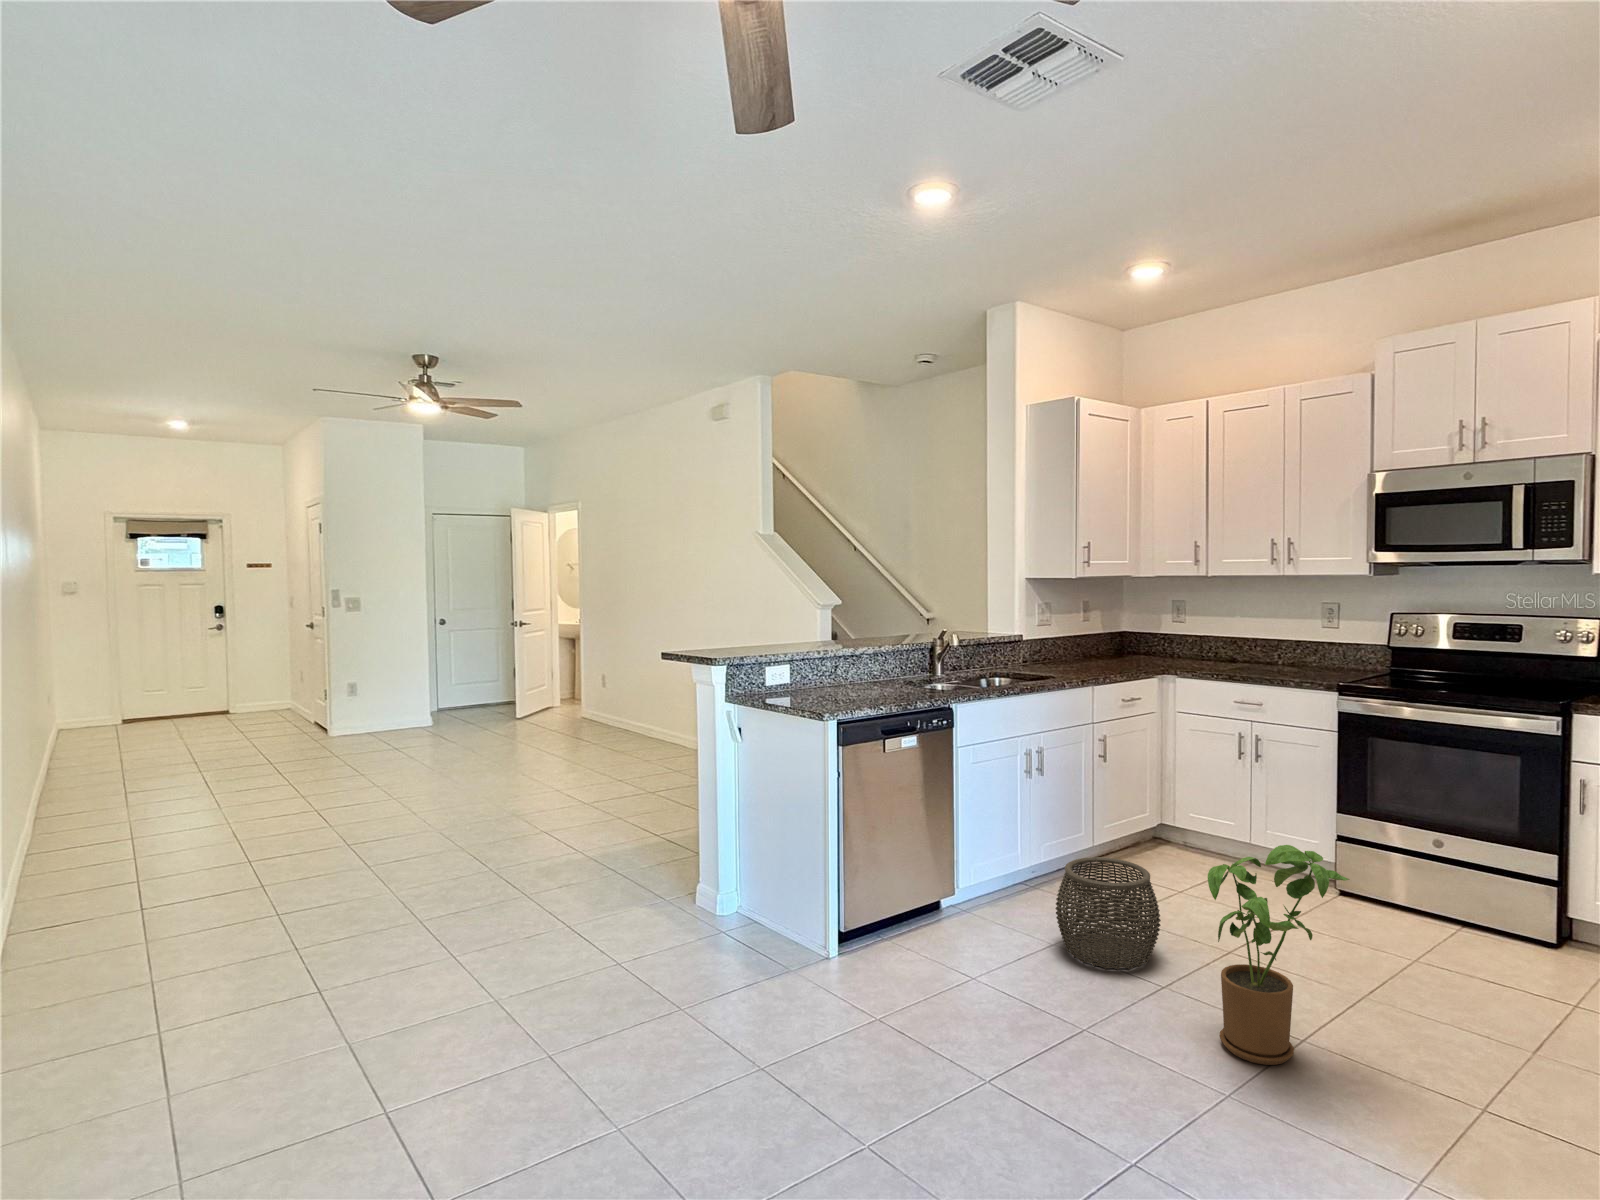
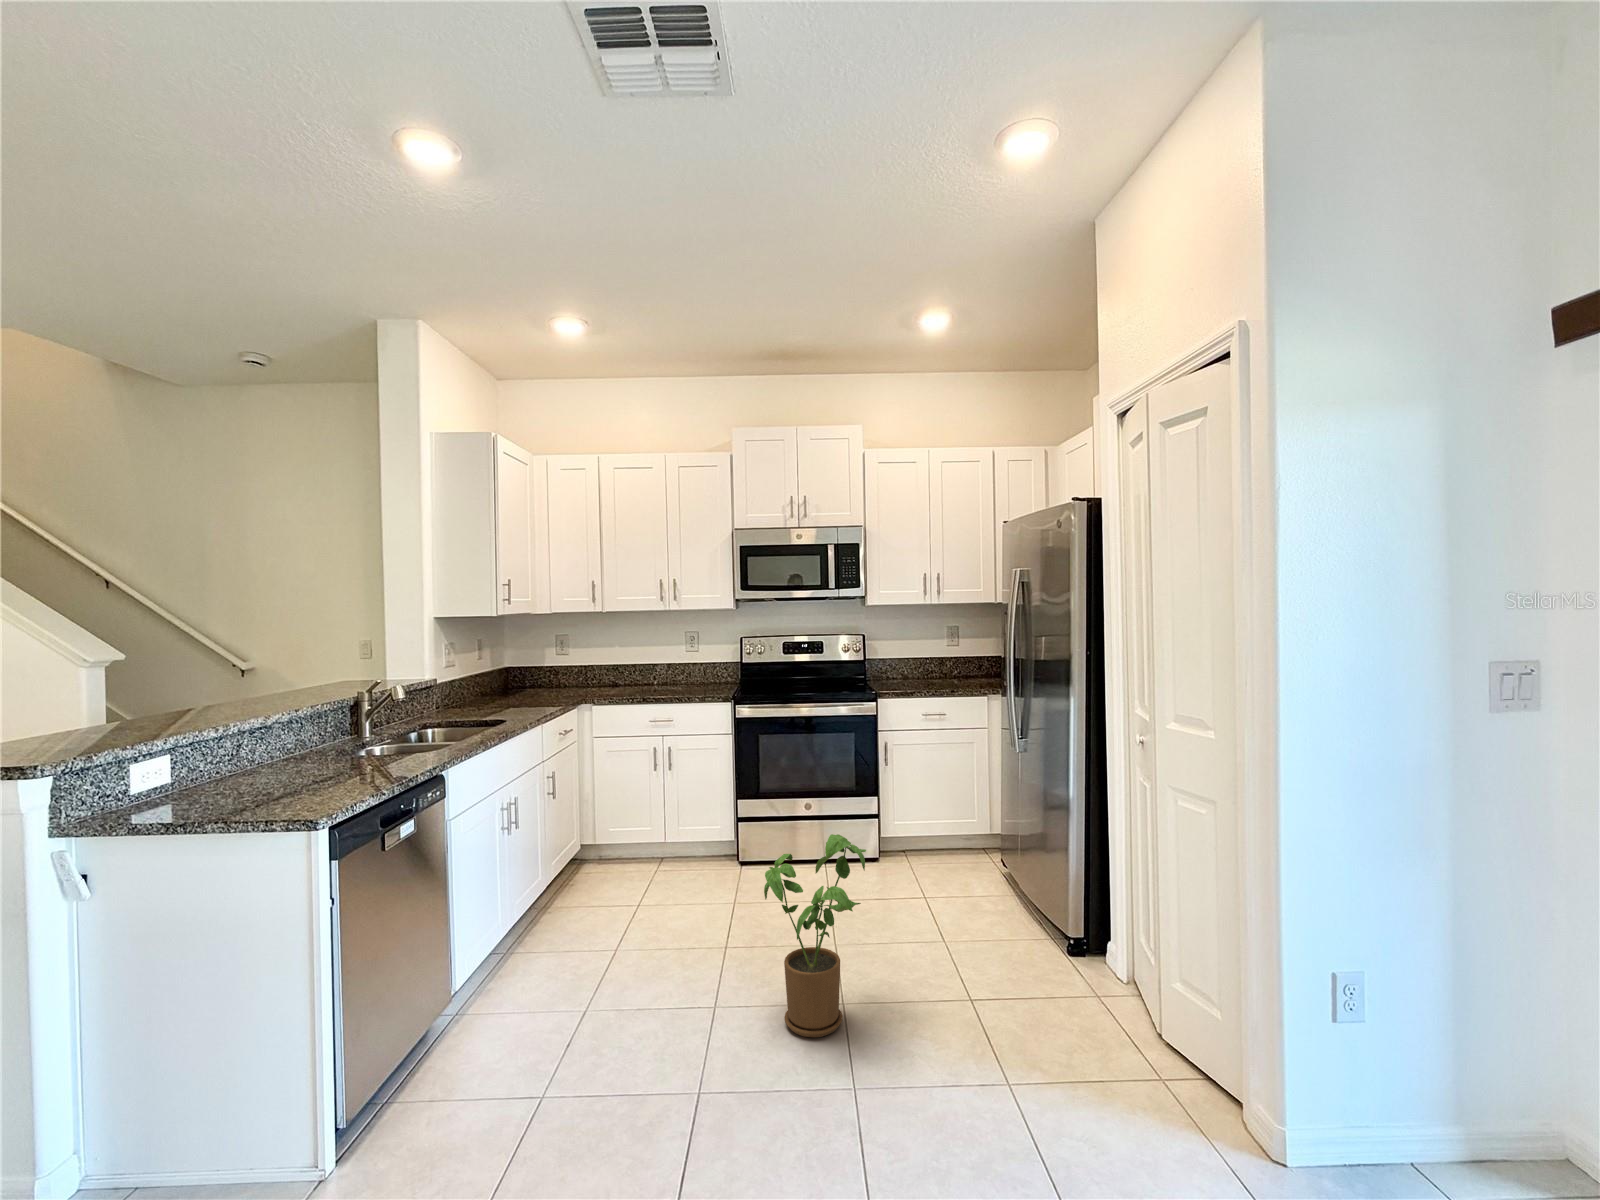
woven basket: present [1055,857,1161,970] -> none [582,893,686,1015]

